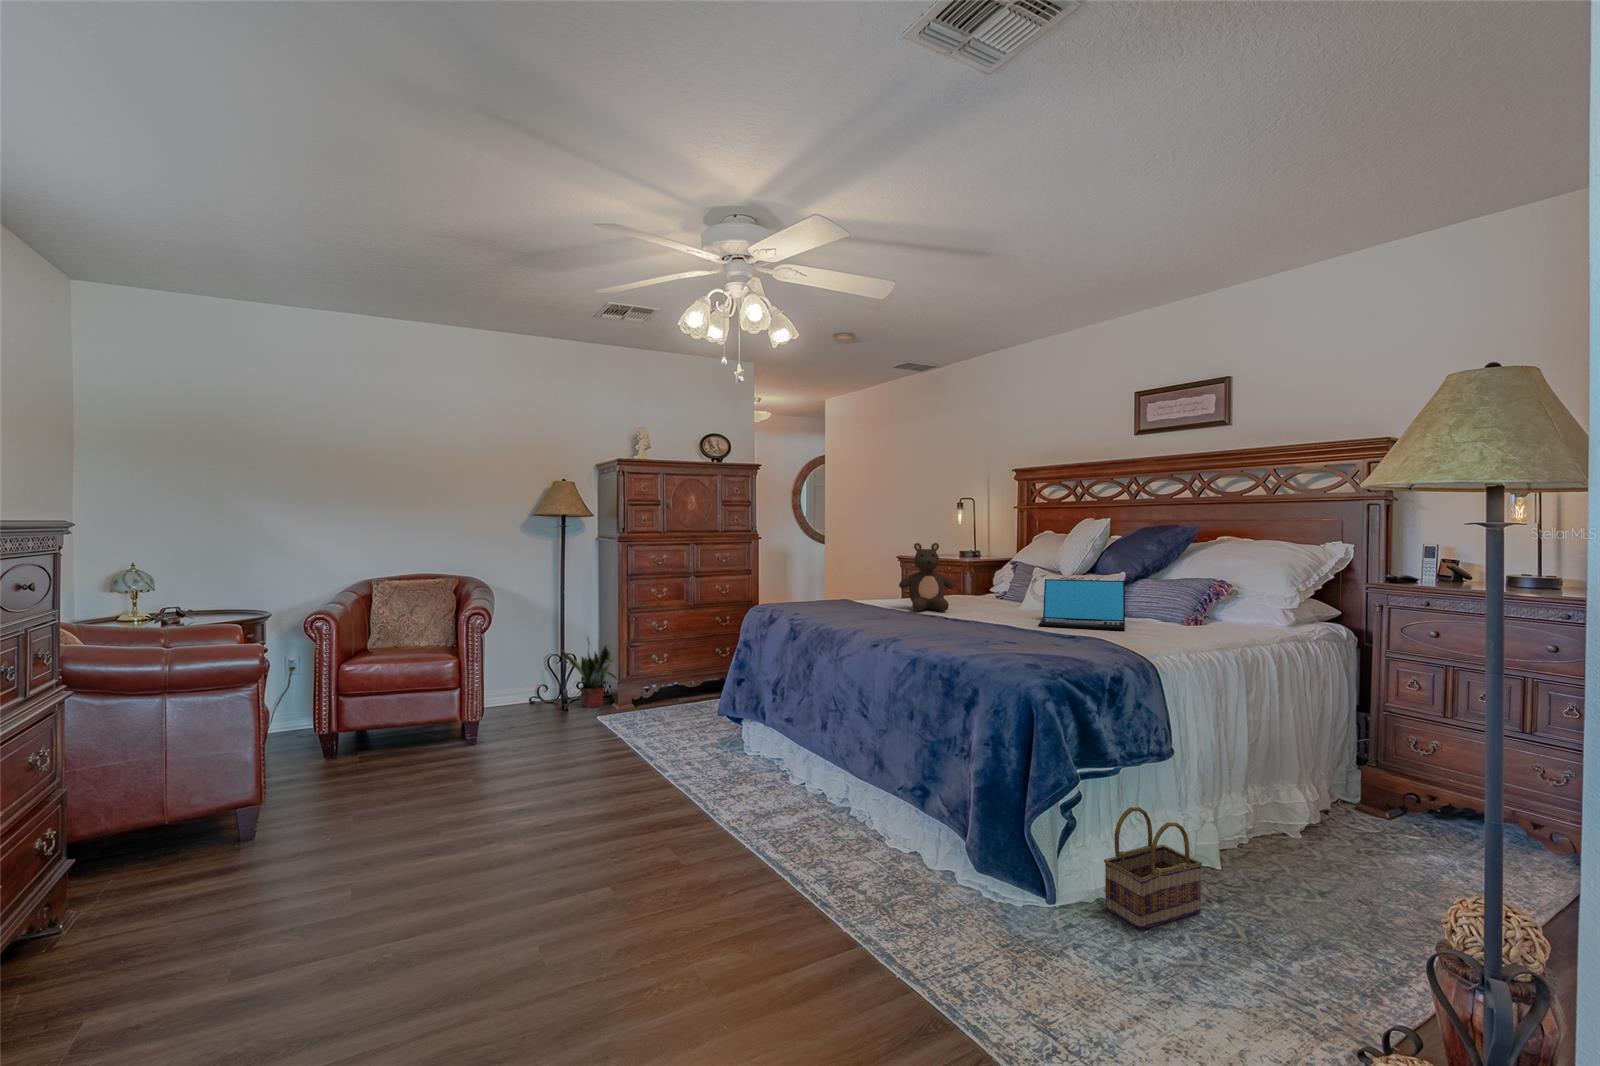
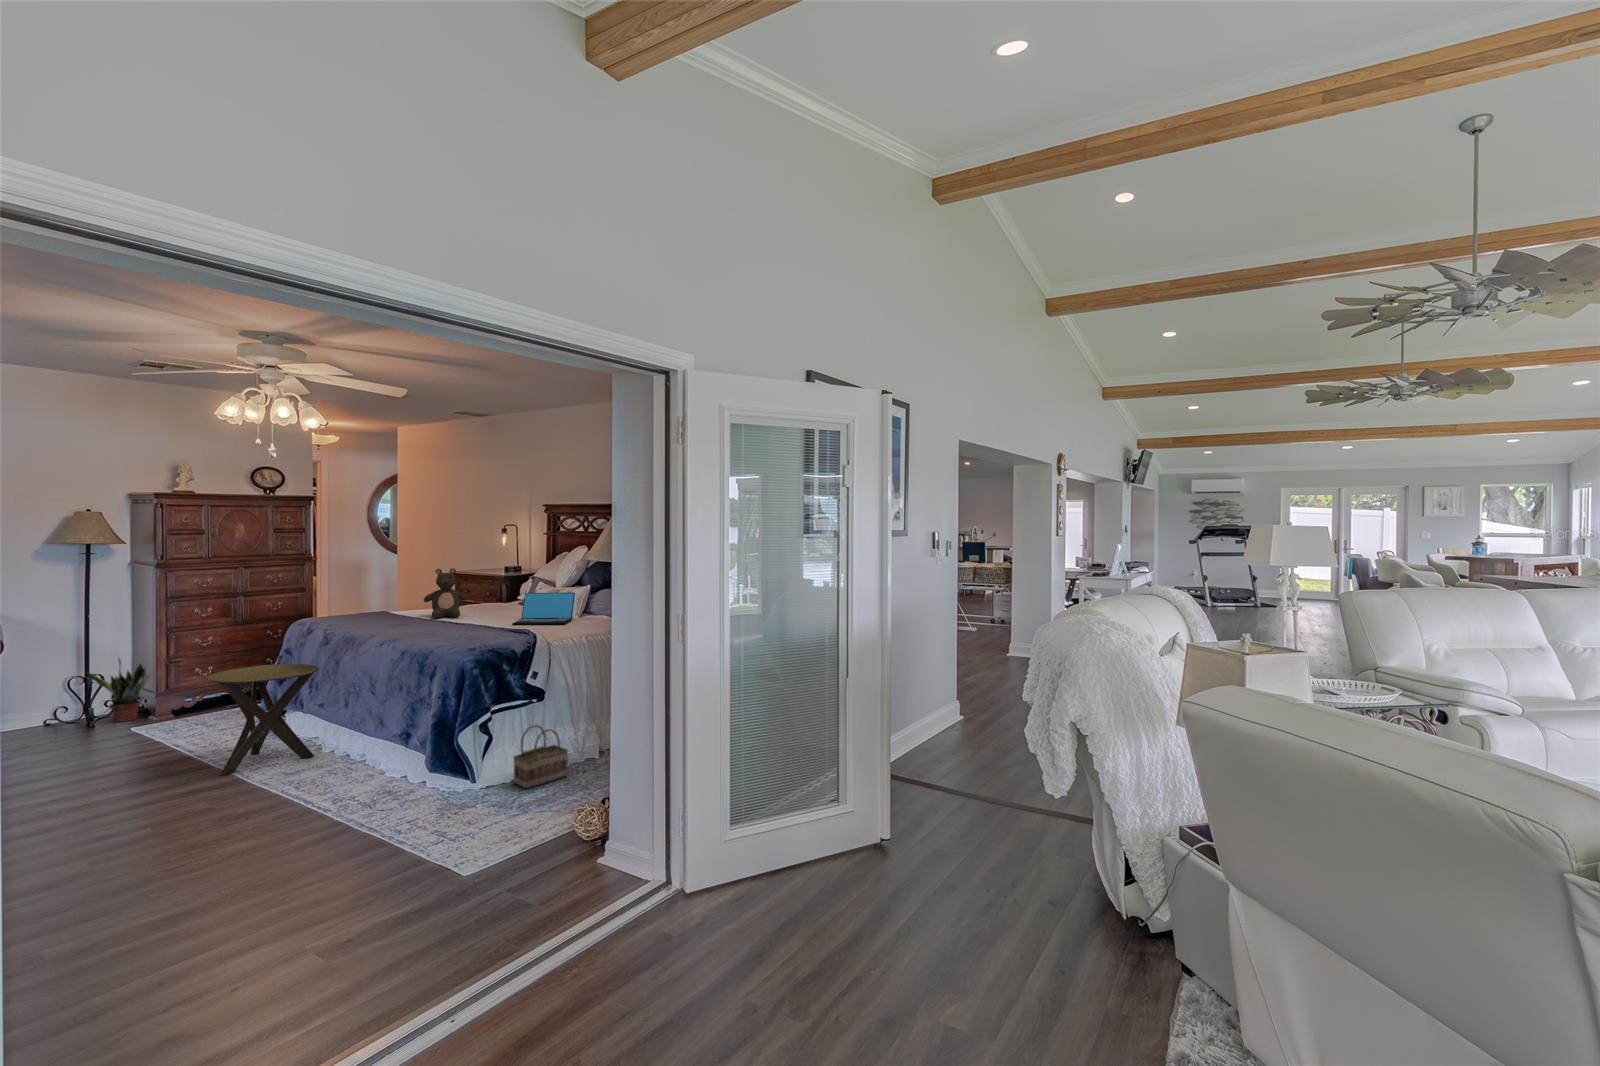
side table: none [667,660,788,804] -> present [206,664,319,776]

